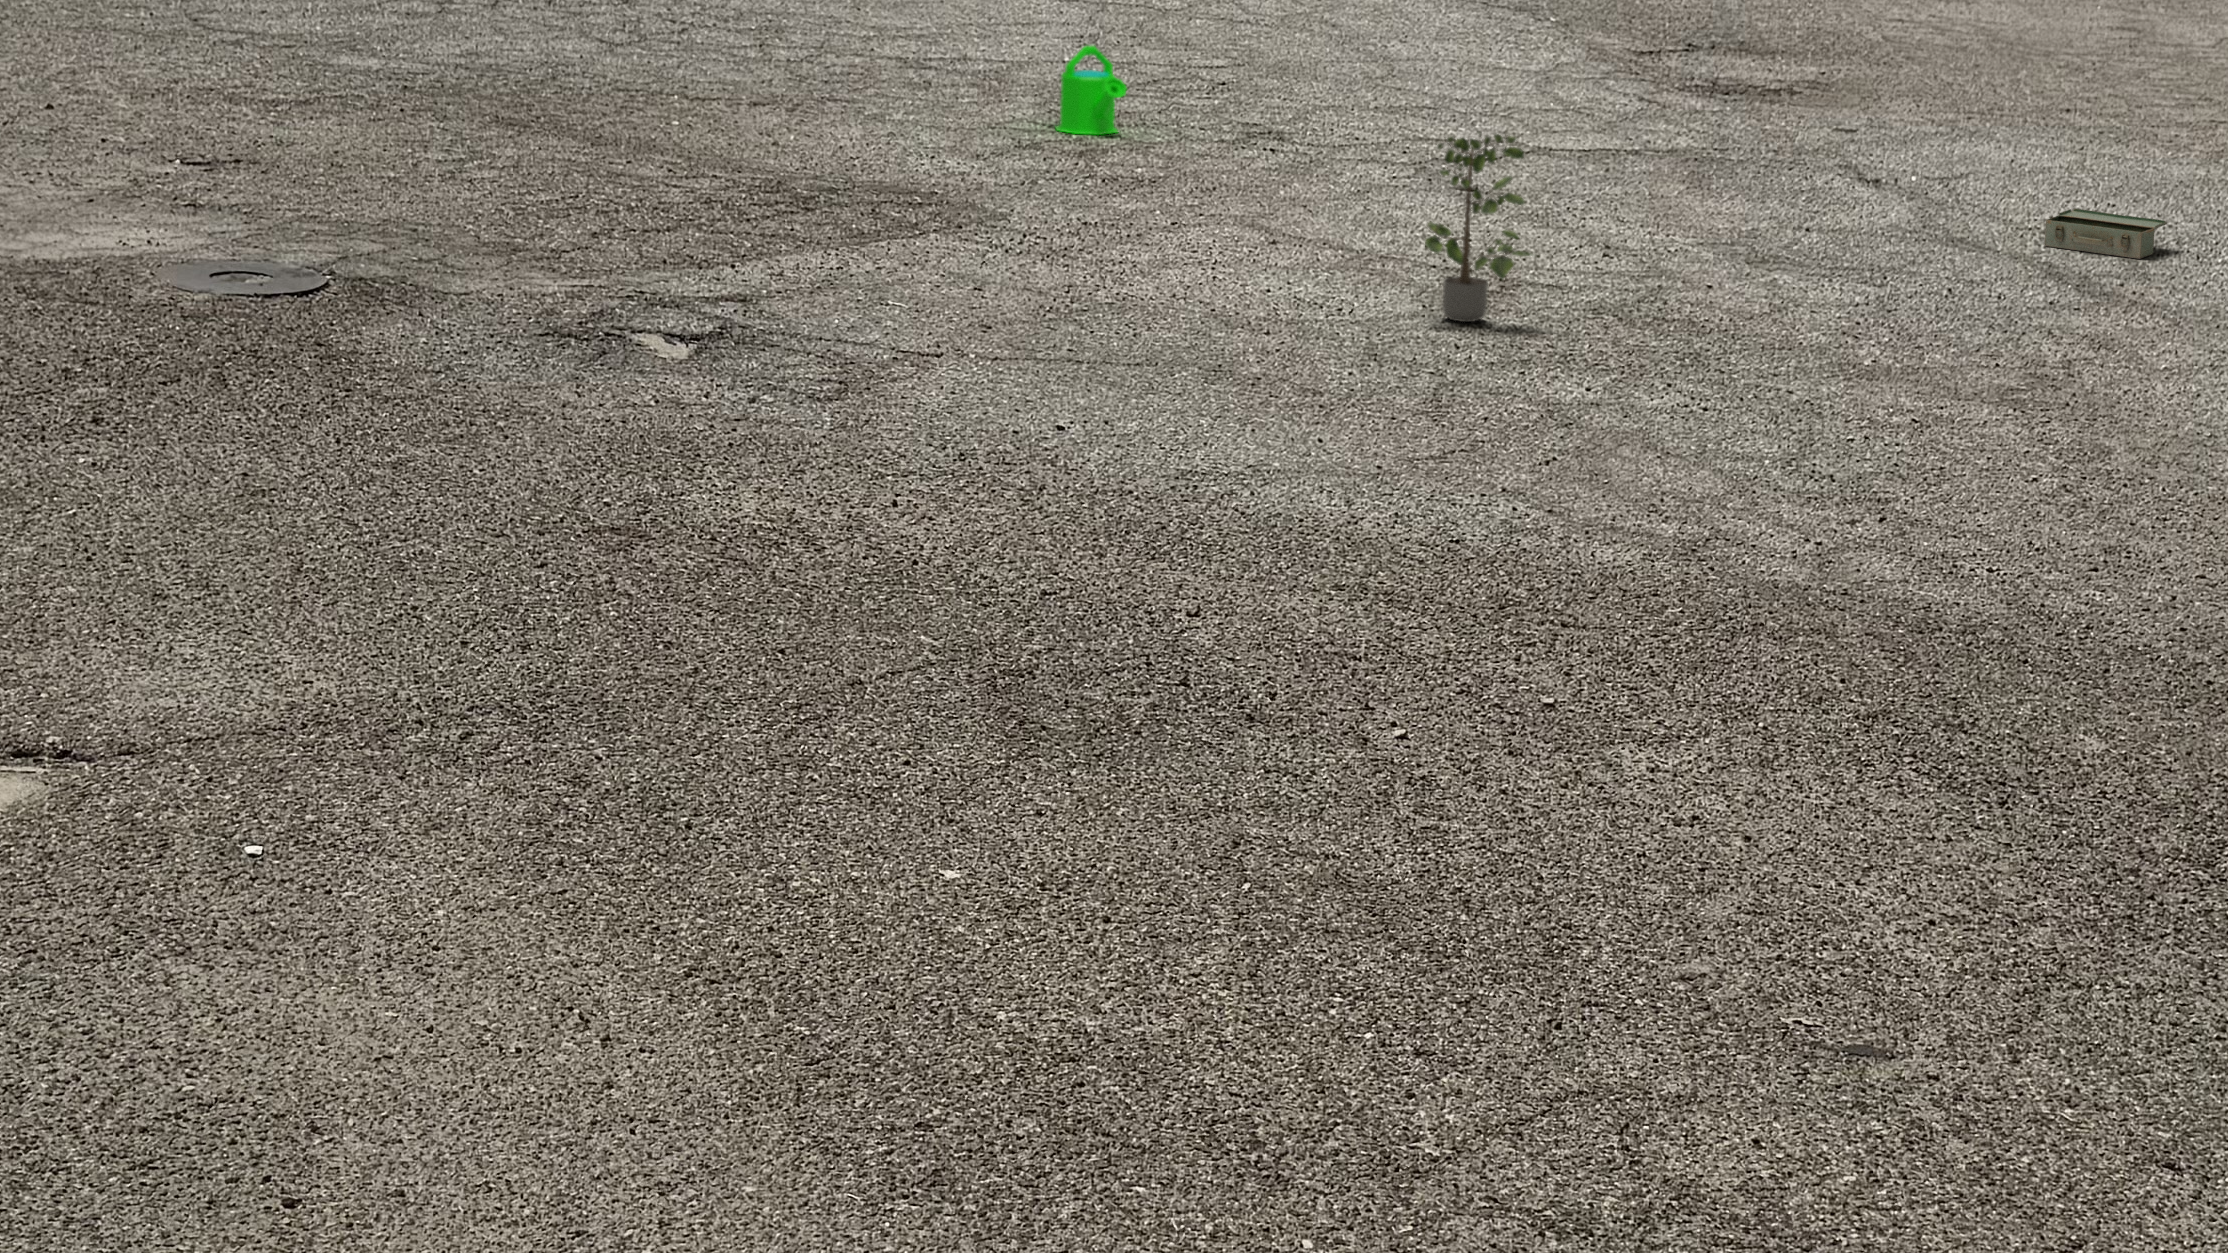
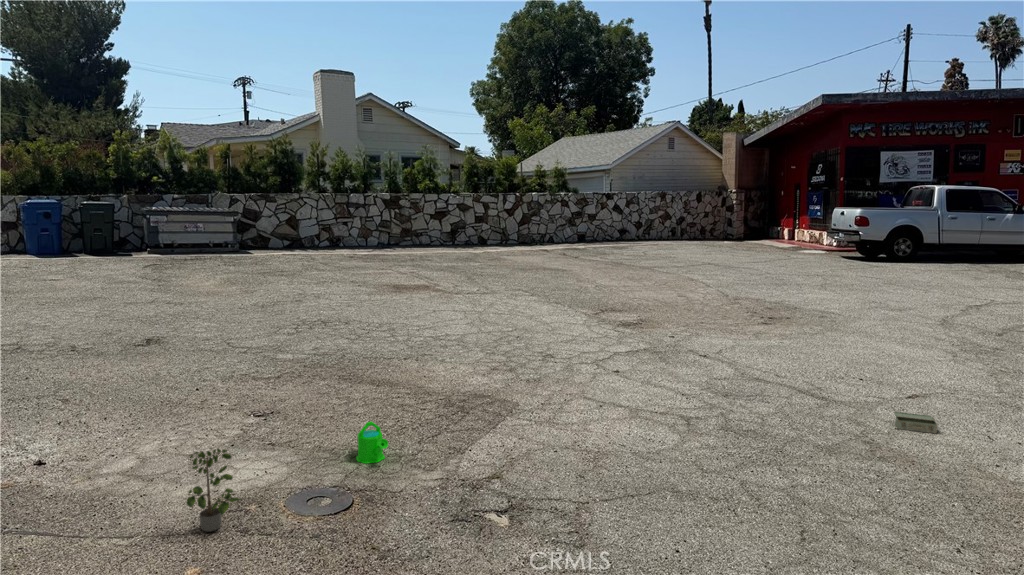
watering can: present [1056,46,1126,135] -> present [356,421,388,464]
potted plant: present [1425,132,1532,322] -> present [186,448,241,532]

